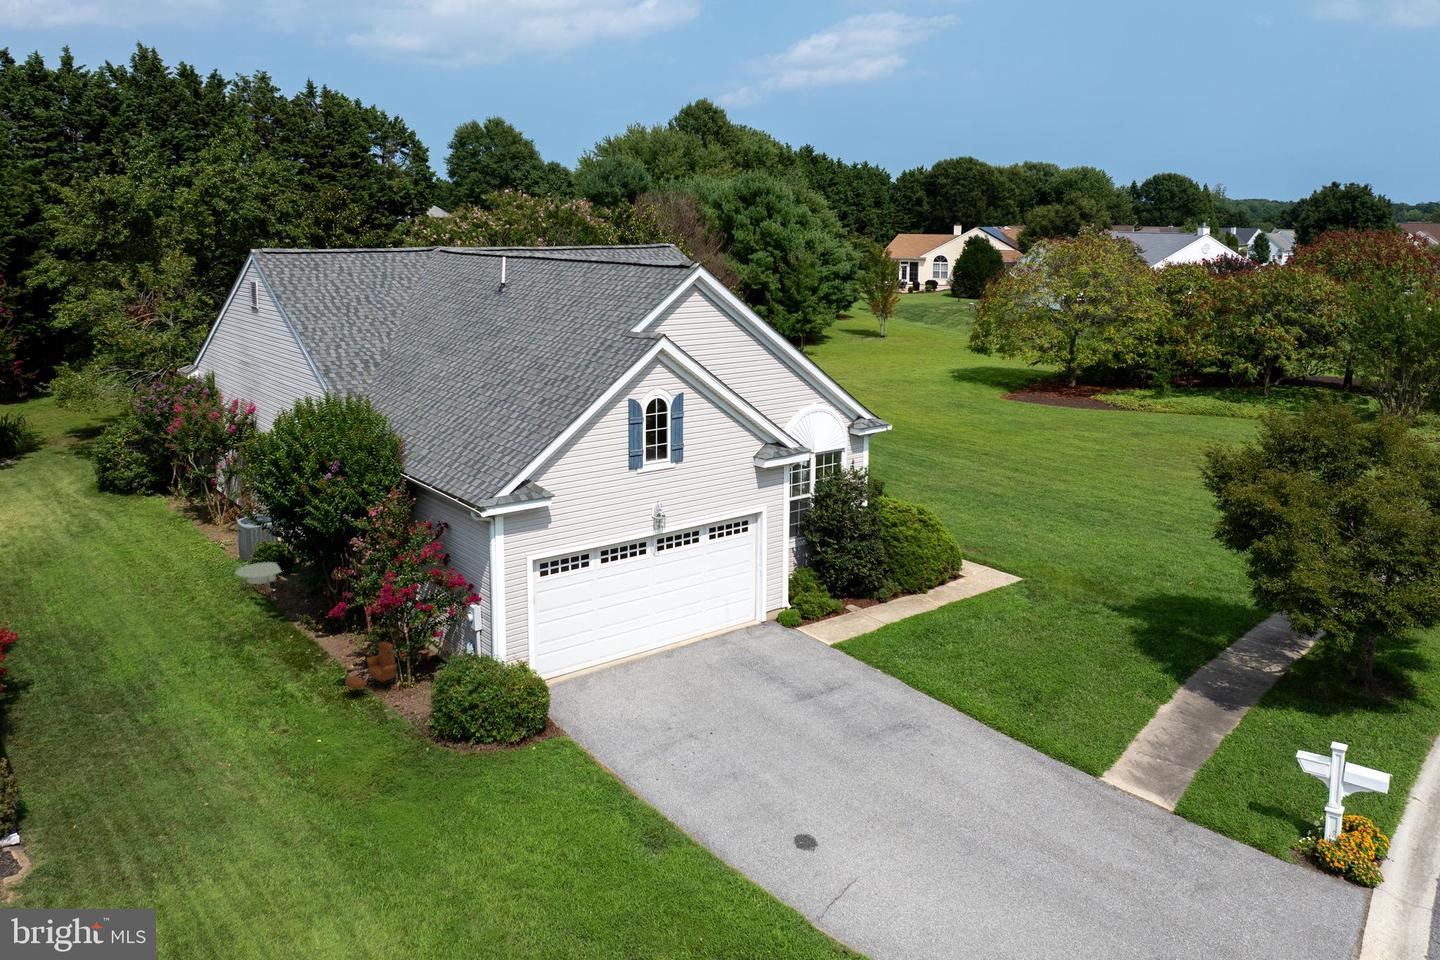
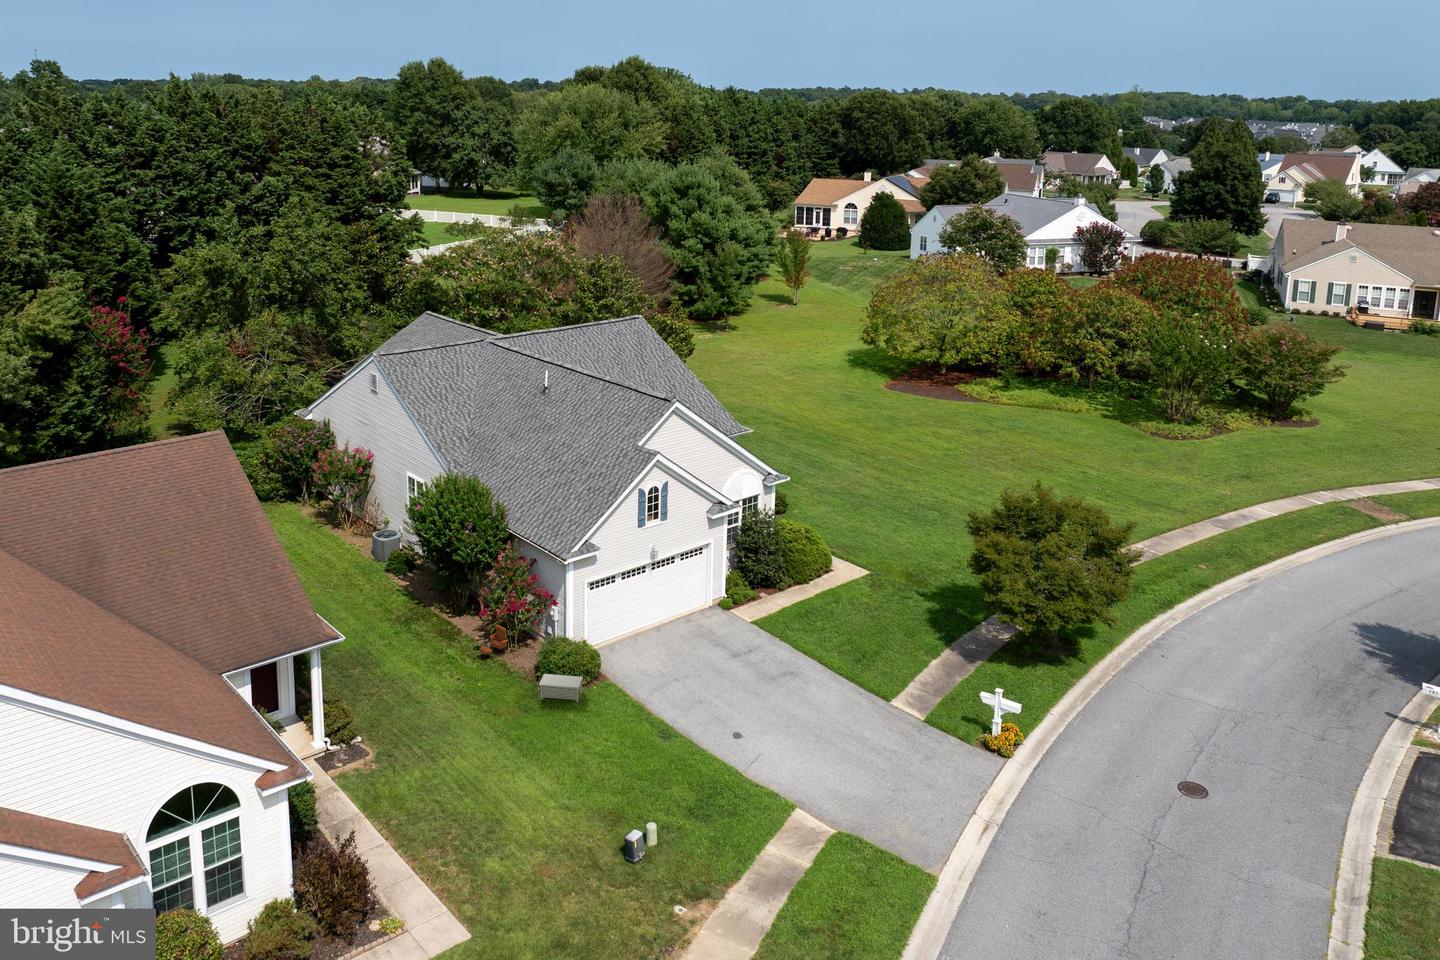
round table: present [235,562,284,593] -> none [383,565,414,586]
storage bench: none [425,719,511,773] -> present [539,674,583,702]

